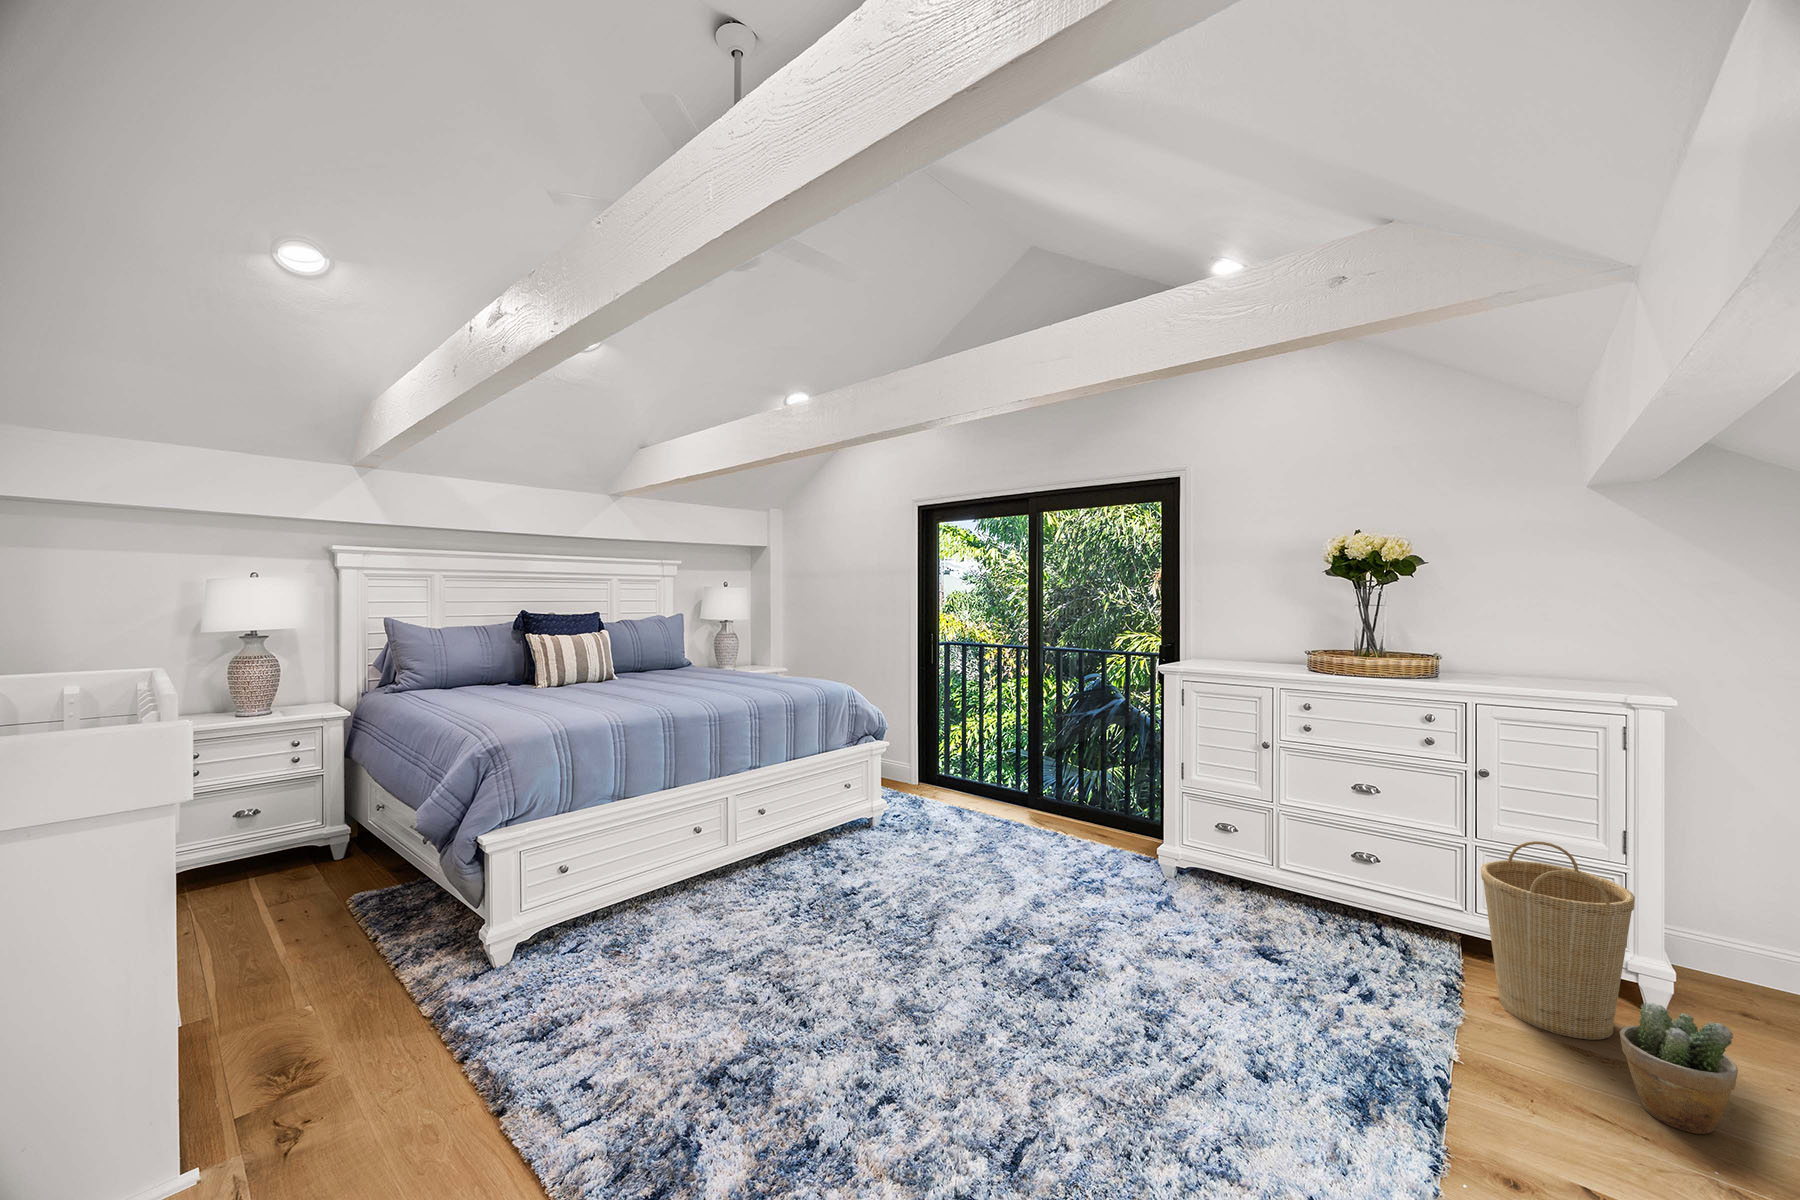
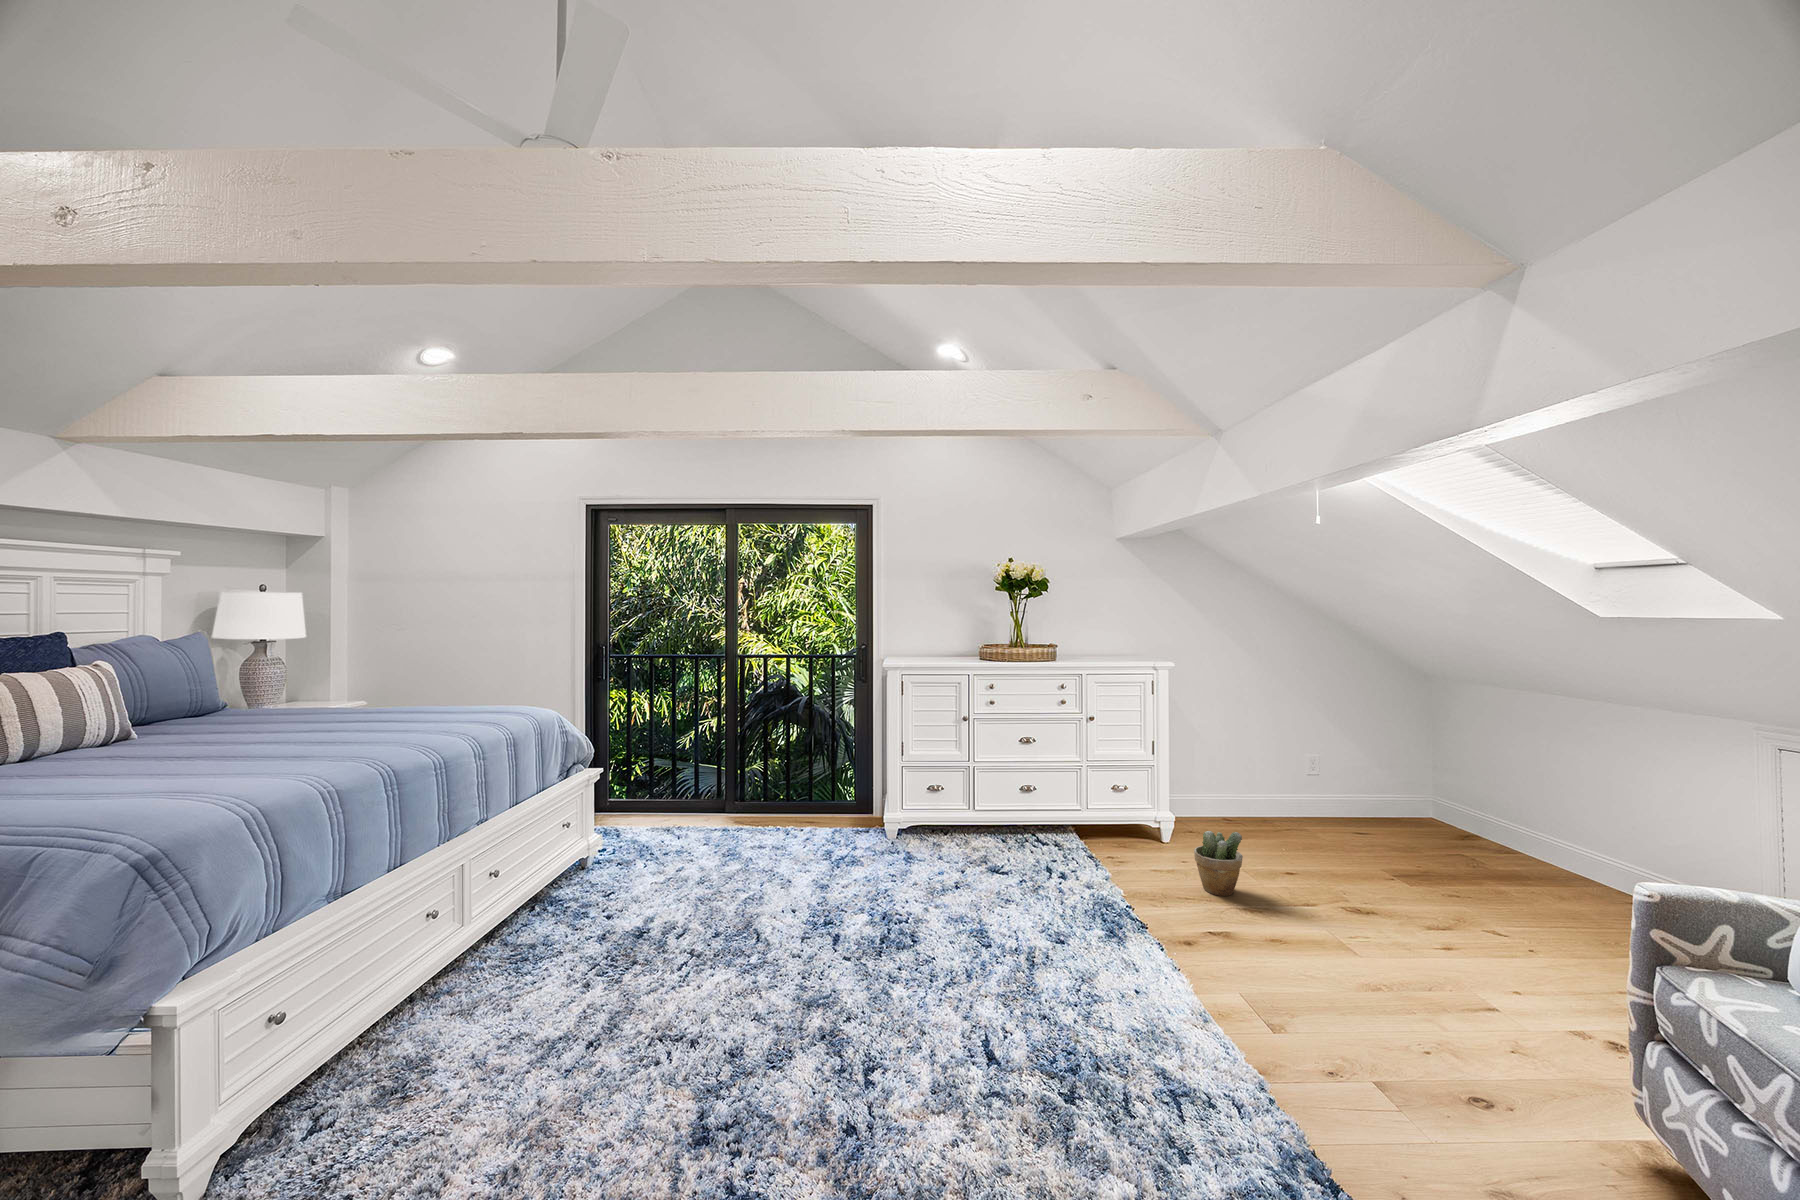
basket: present [1481,841,1635,1040] -> none [1103,755,1177,868]

